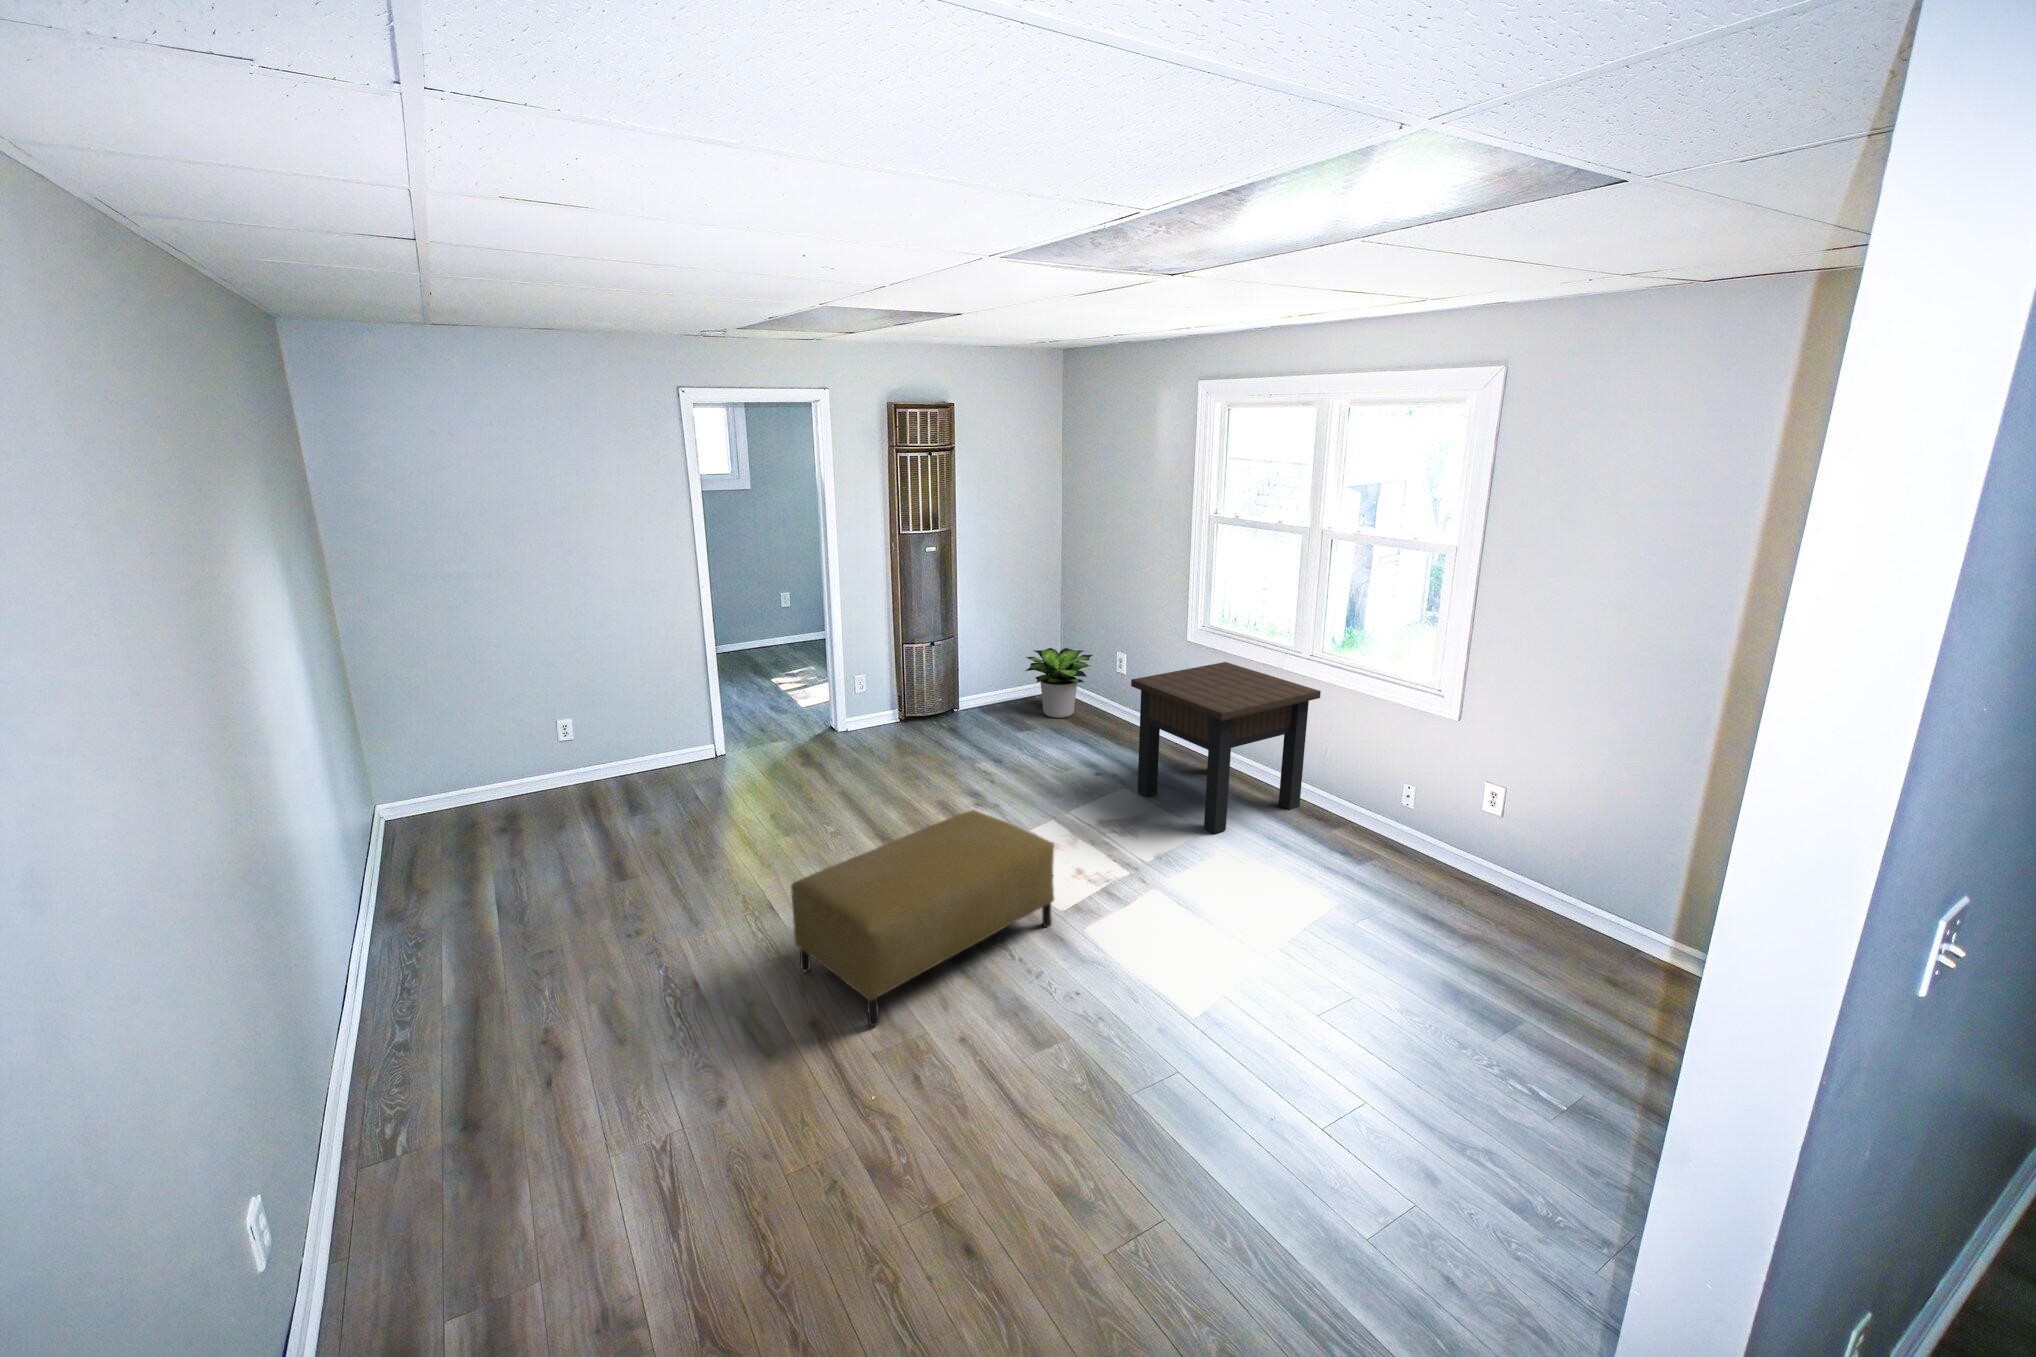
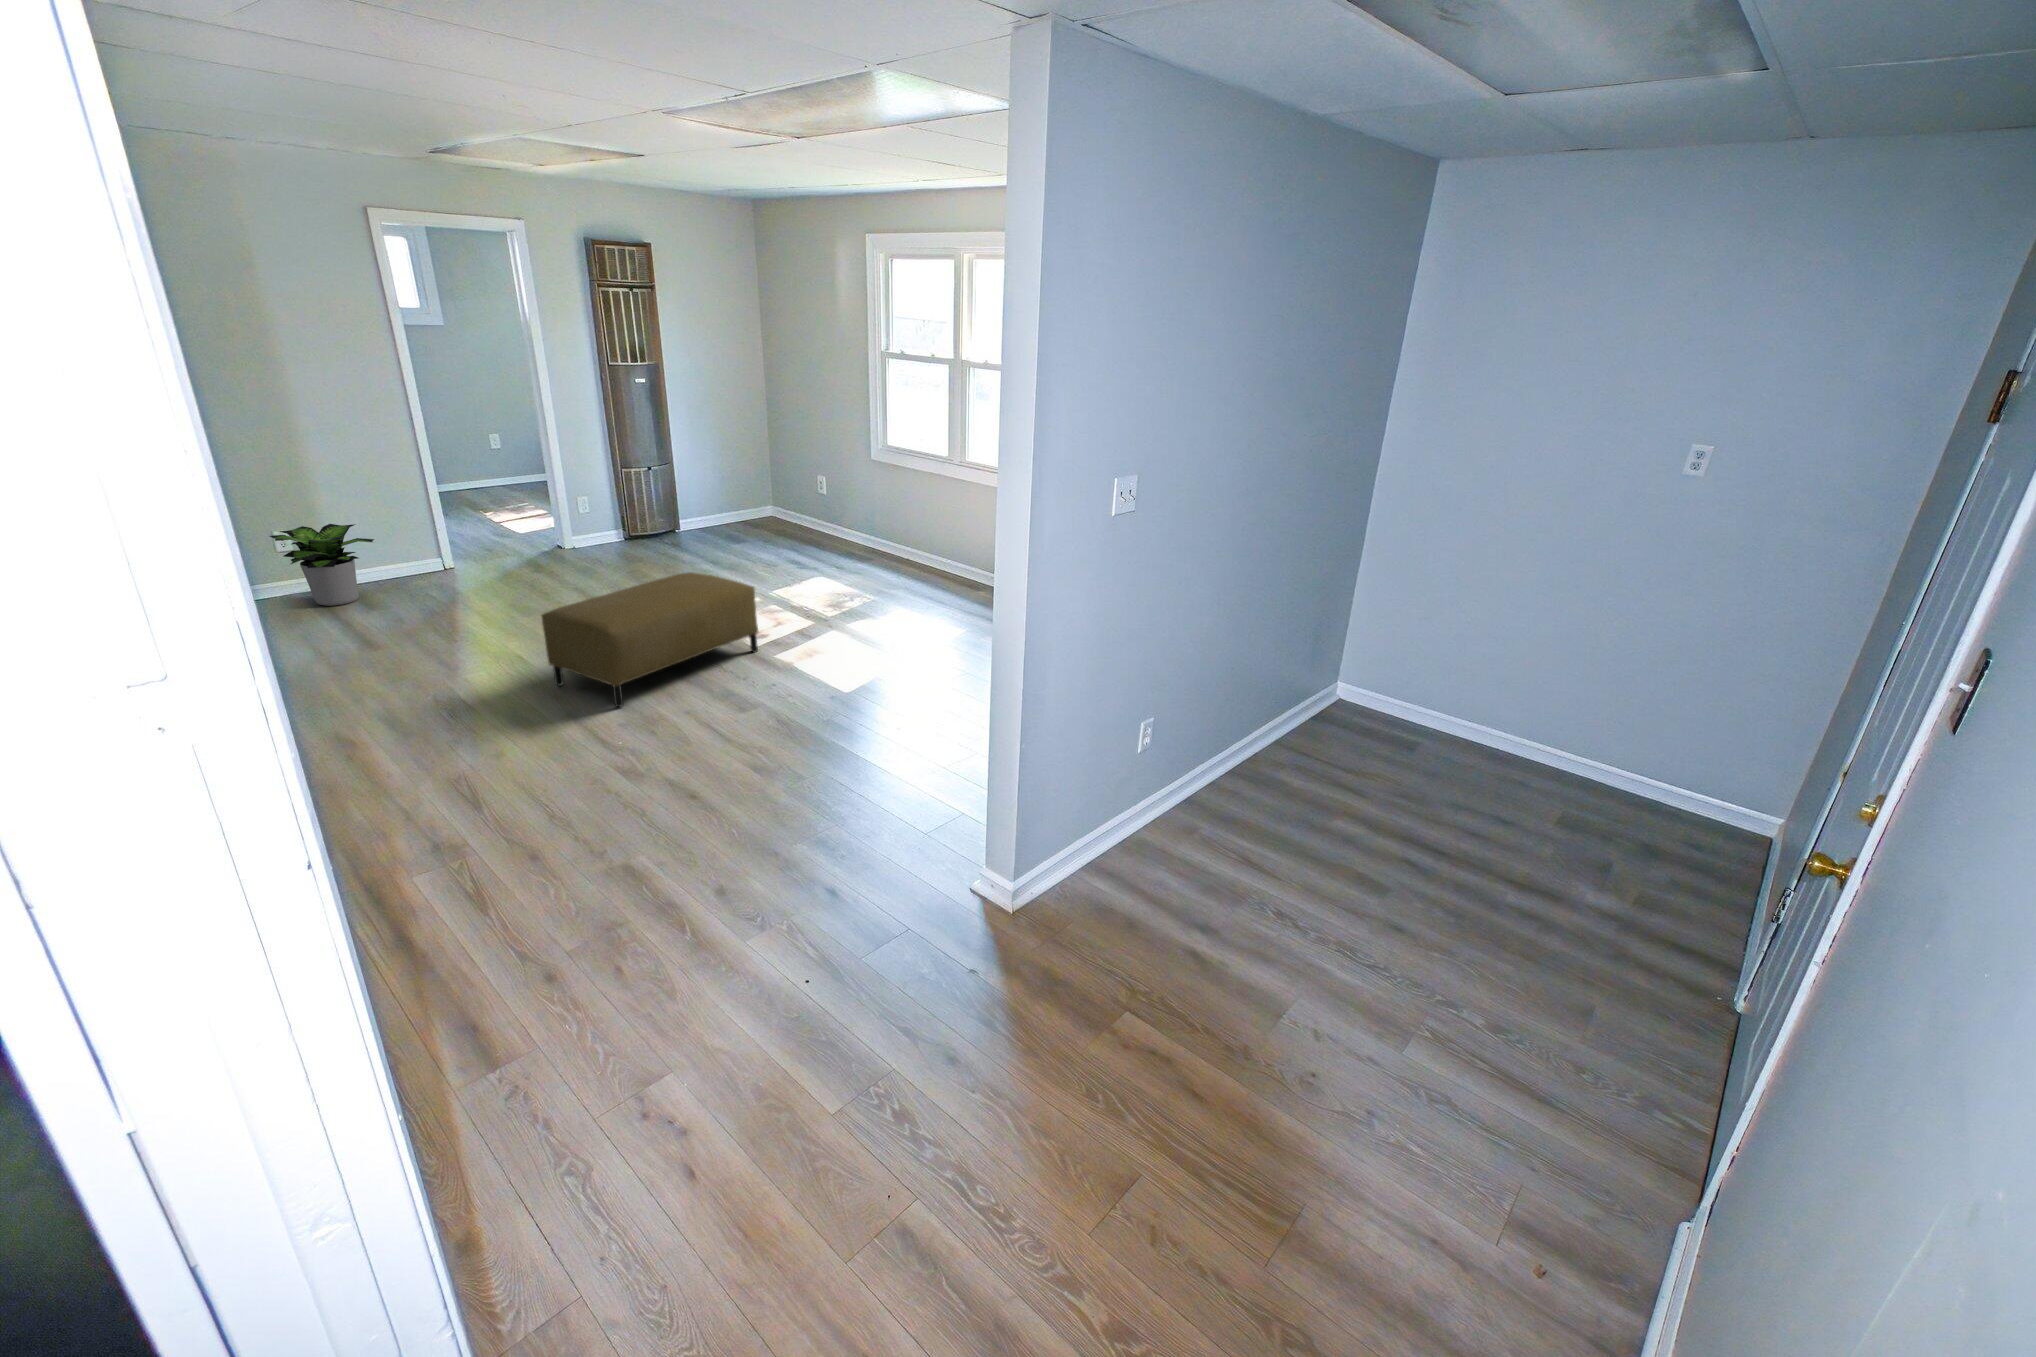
potted plant: present [1025,648,1092,718] -> present [270,524,374,606]
side table: present [1131,662,1321,833] -> none [821,474,967,598]

